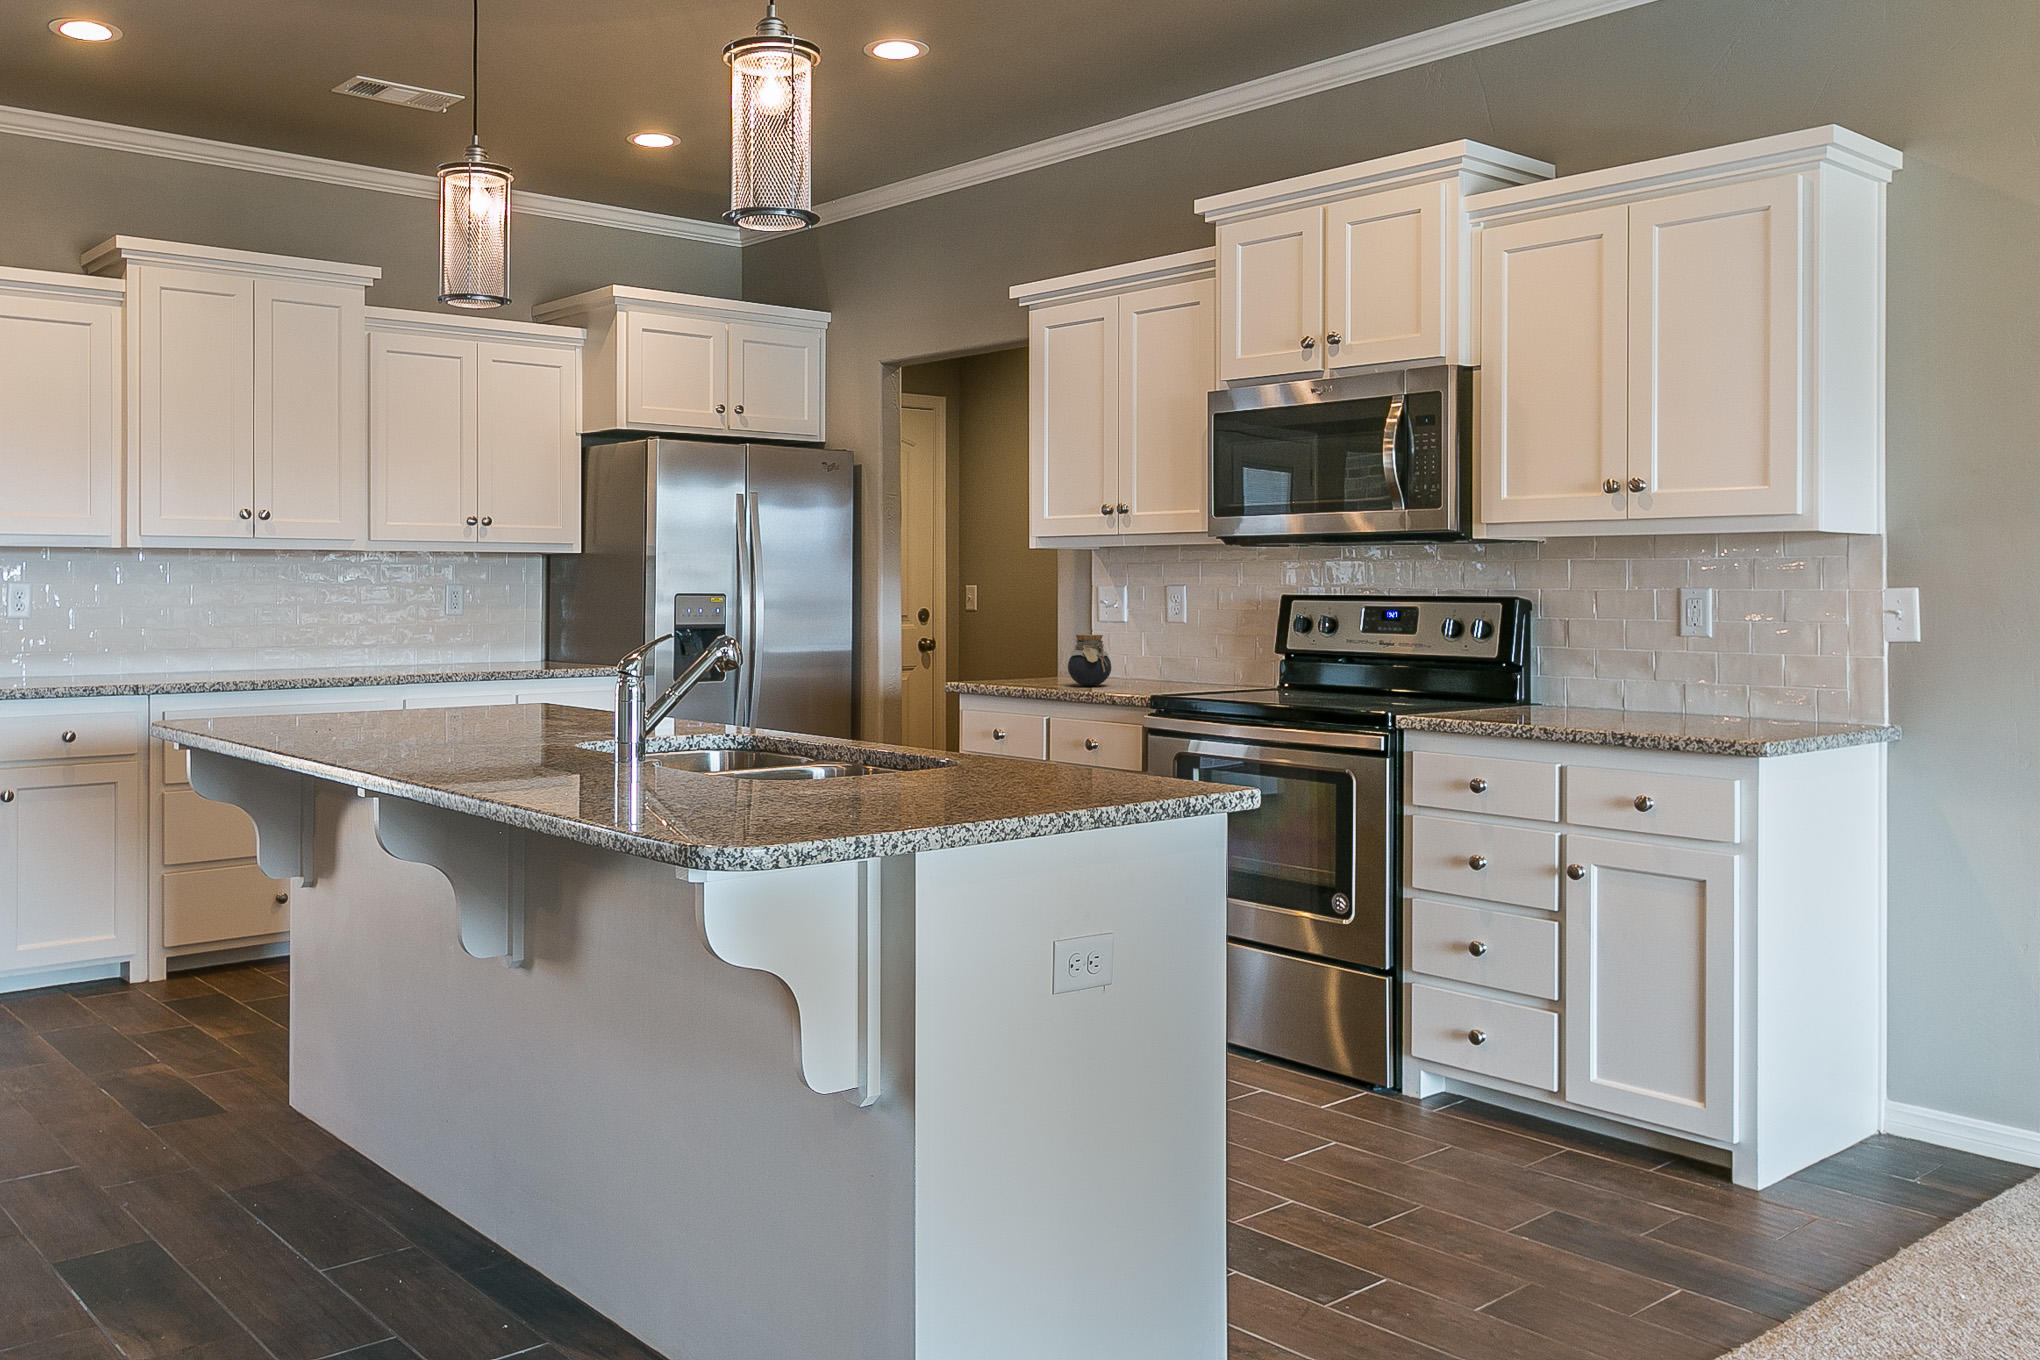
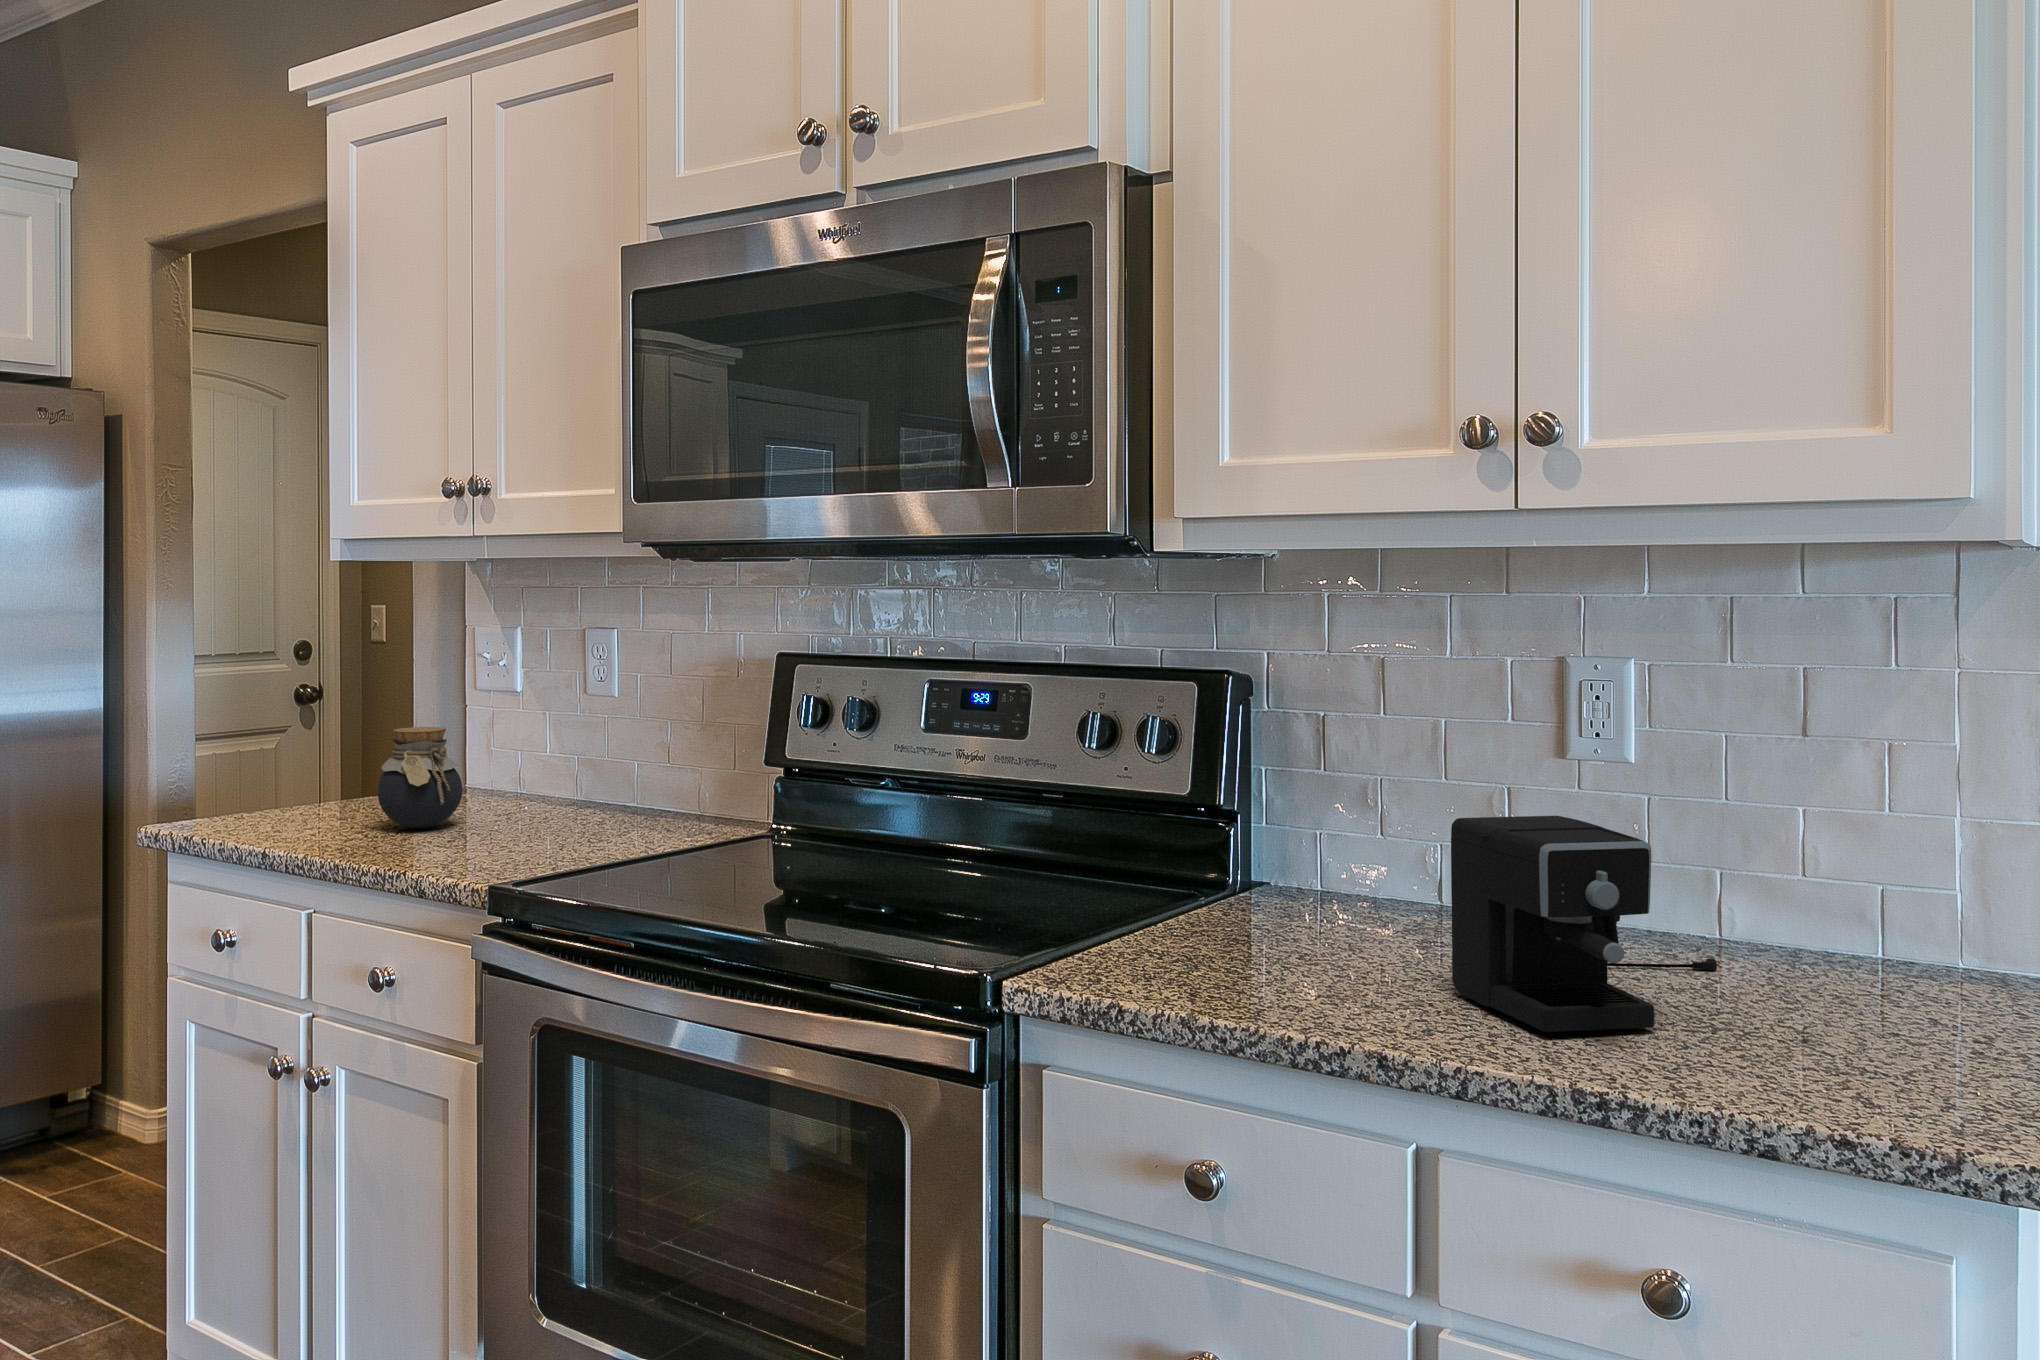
coffee maker: none [1591,648,1723,725] -> present [1451,816,1717,1032]

